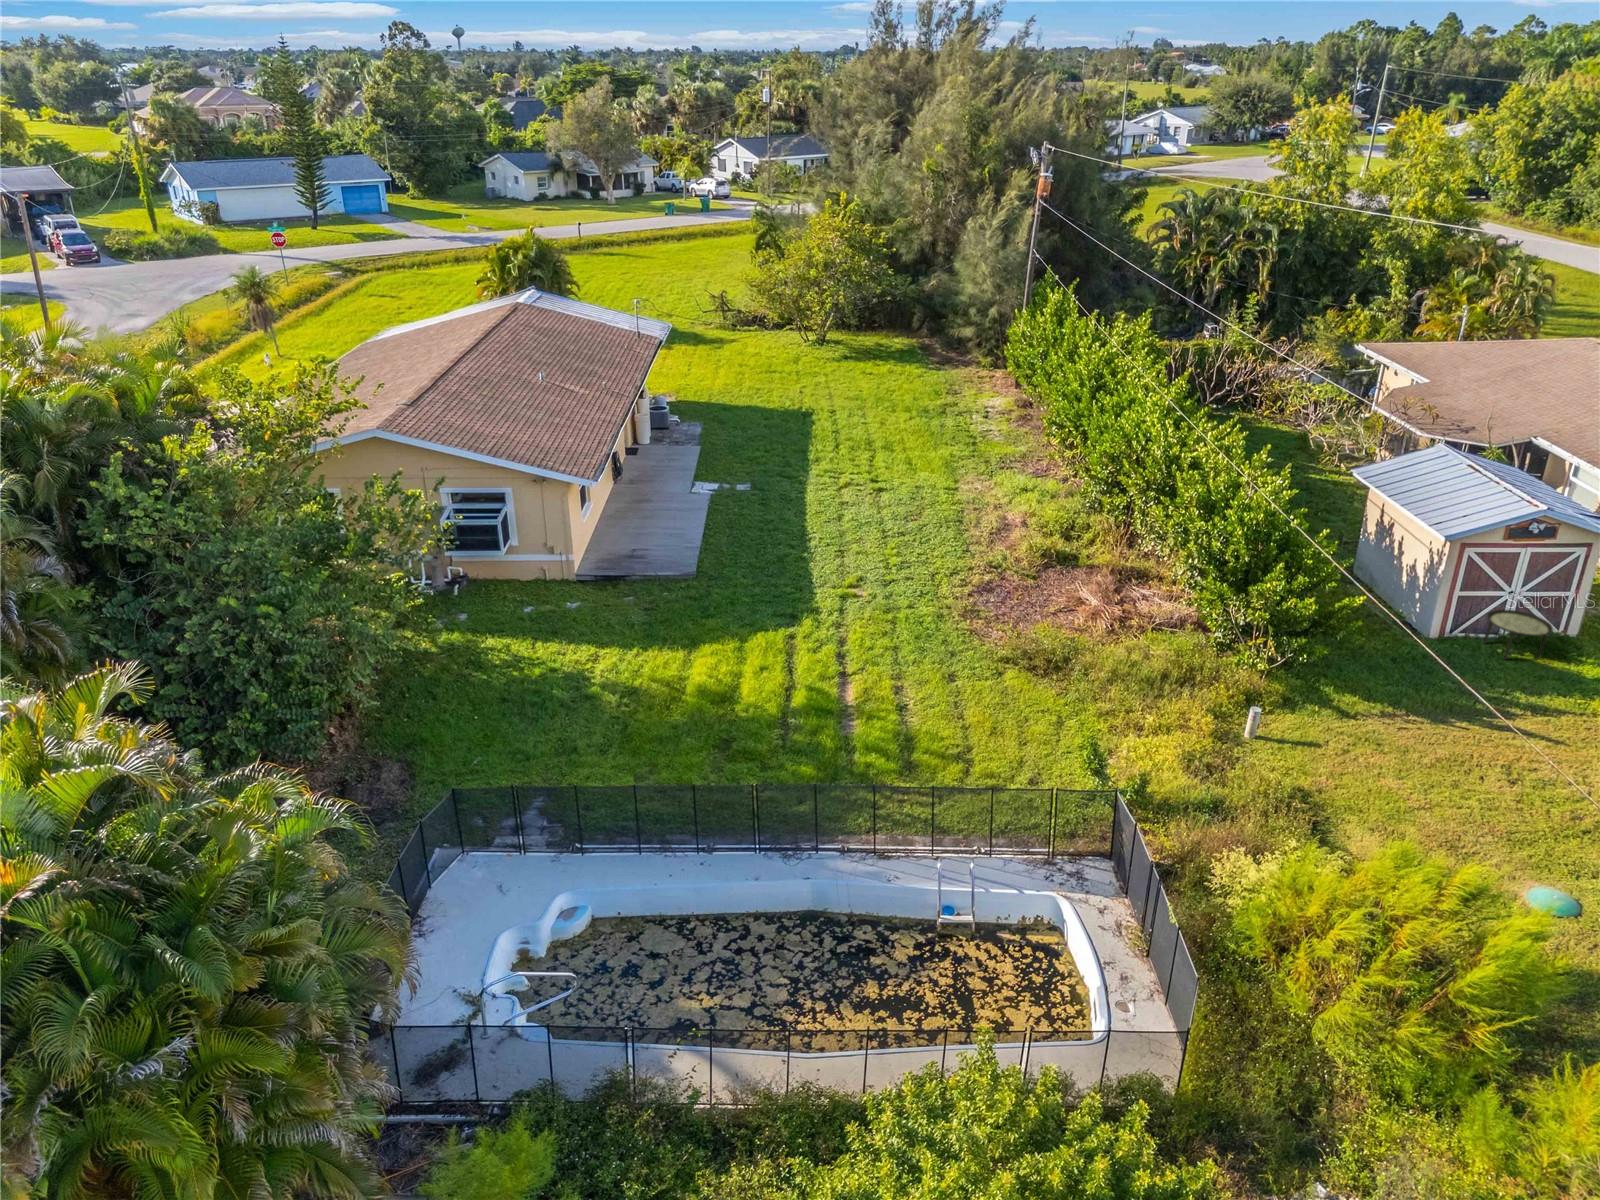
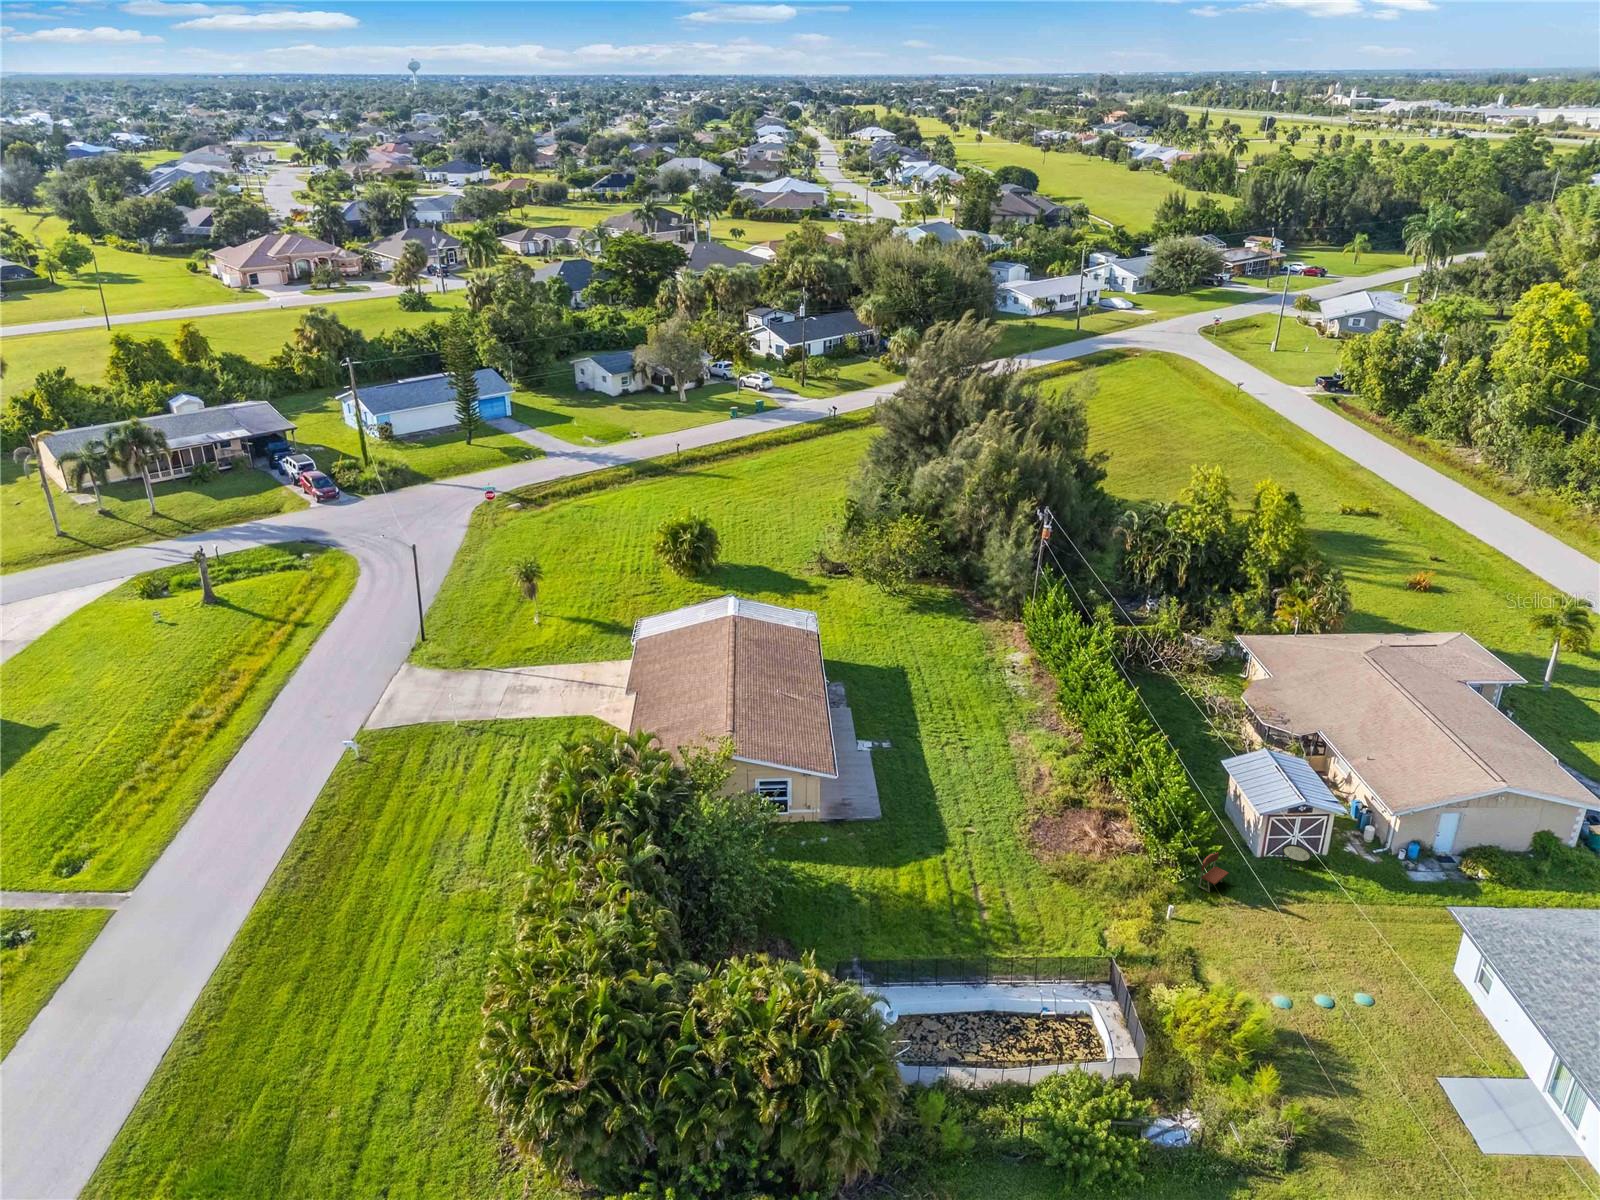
bench: none [1312,609,1379,691] -> present [1199,852,1229,892]

